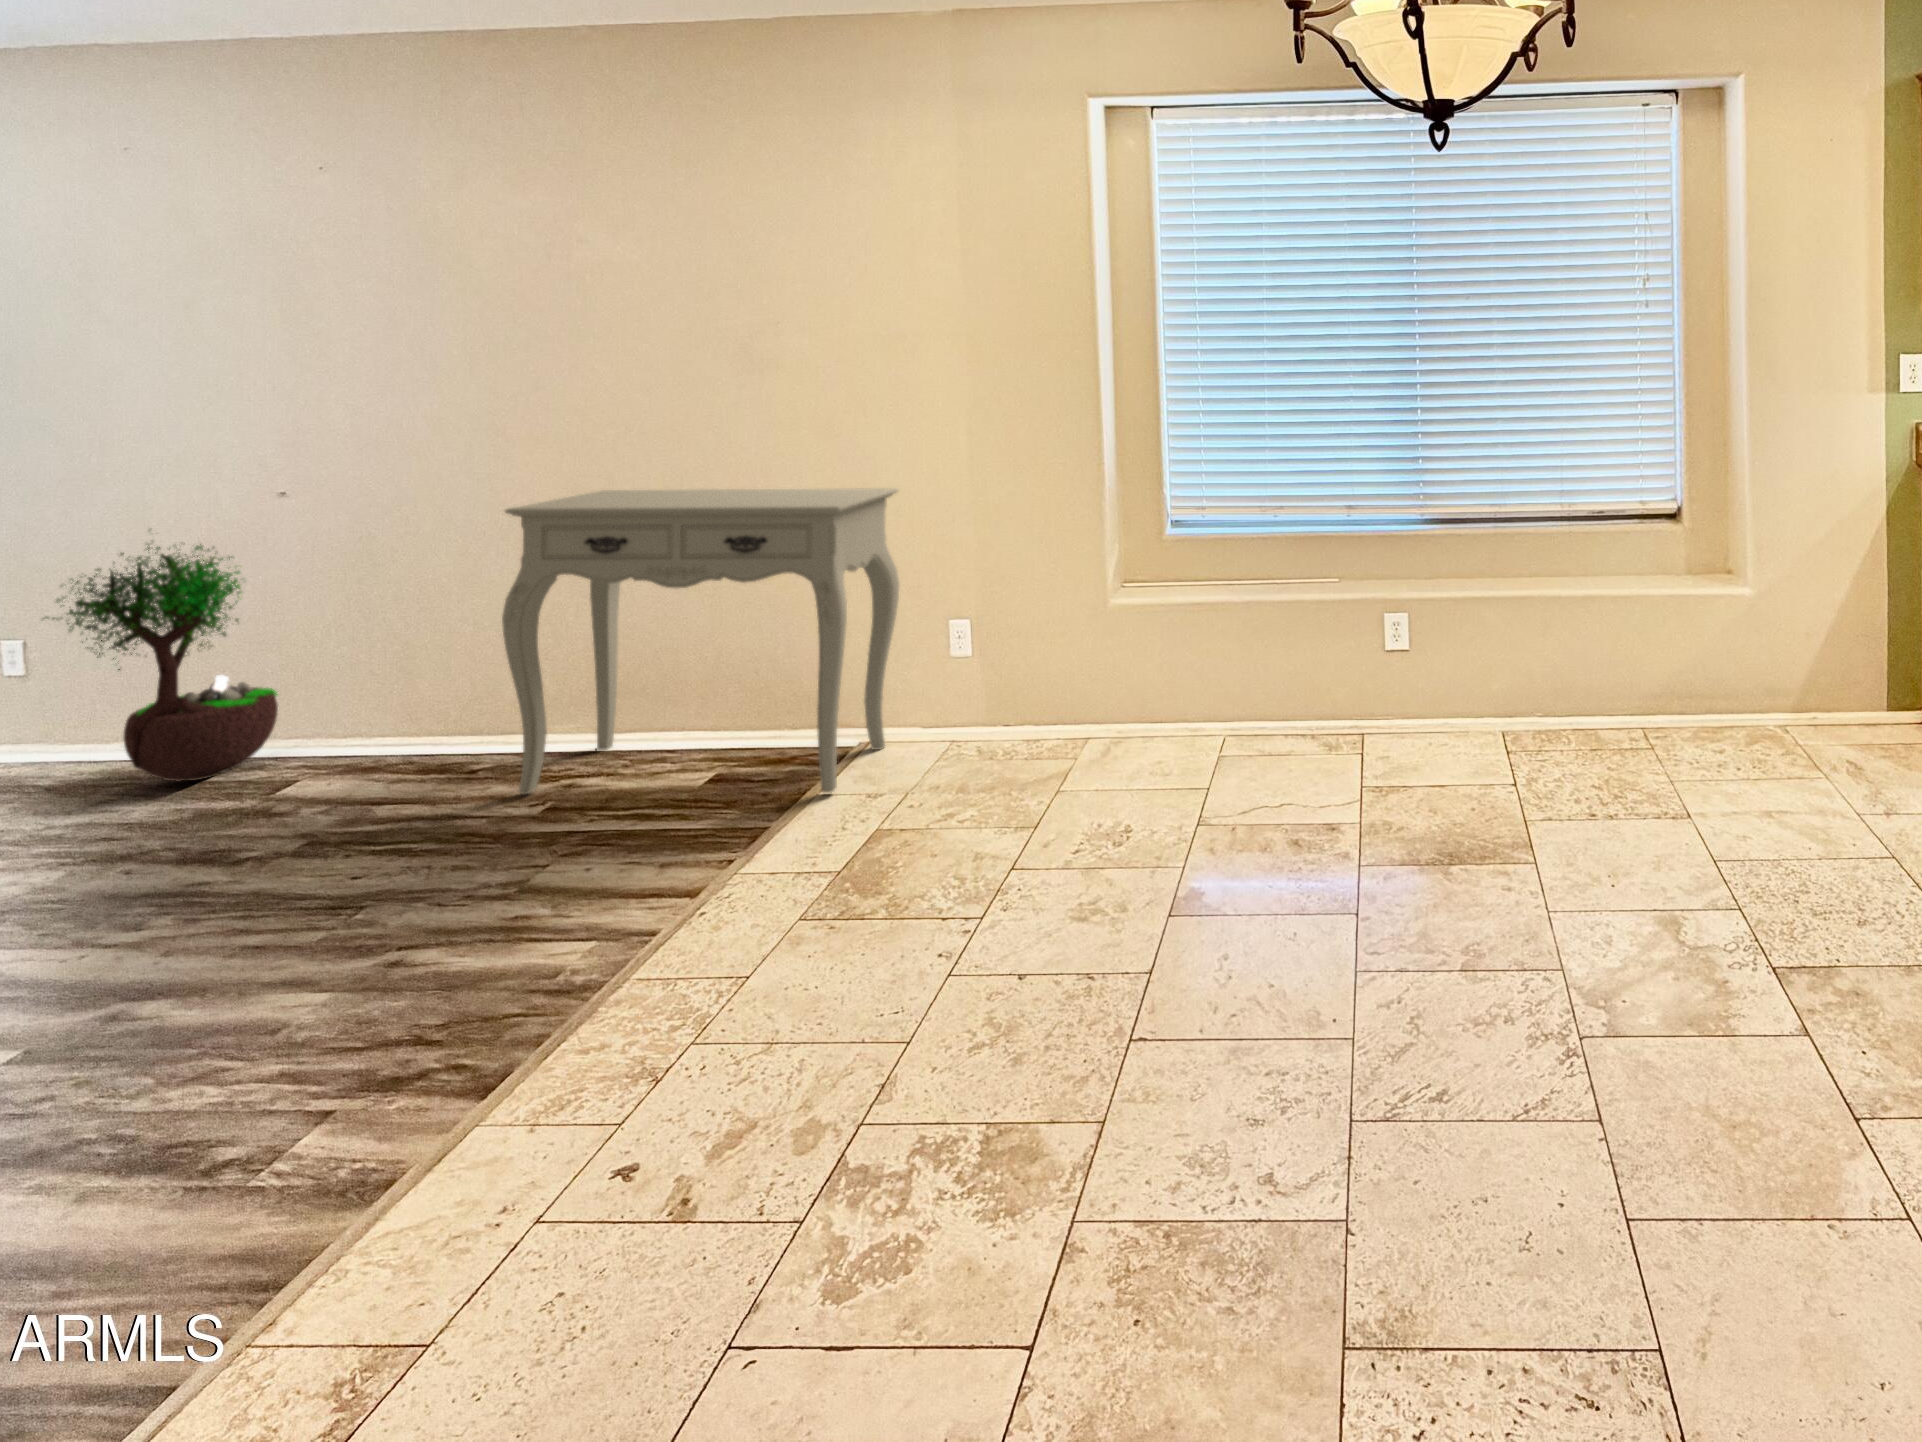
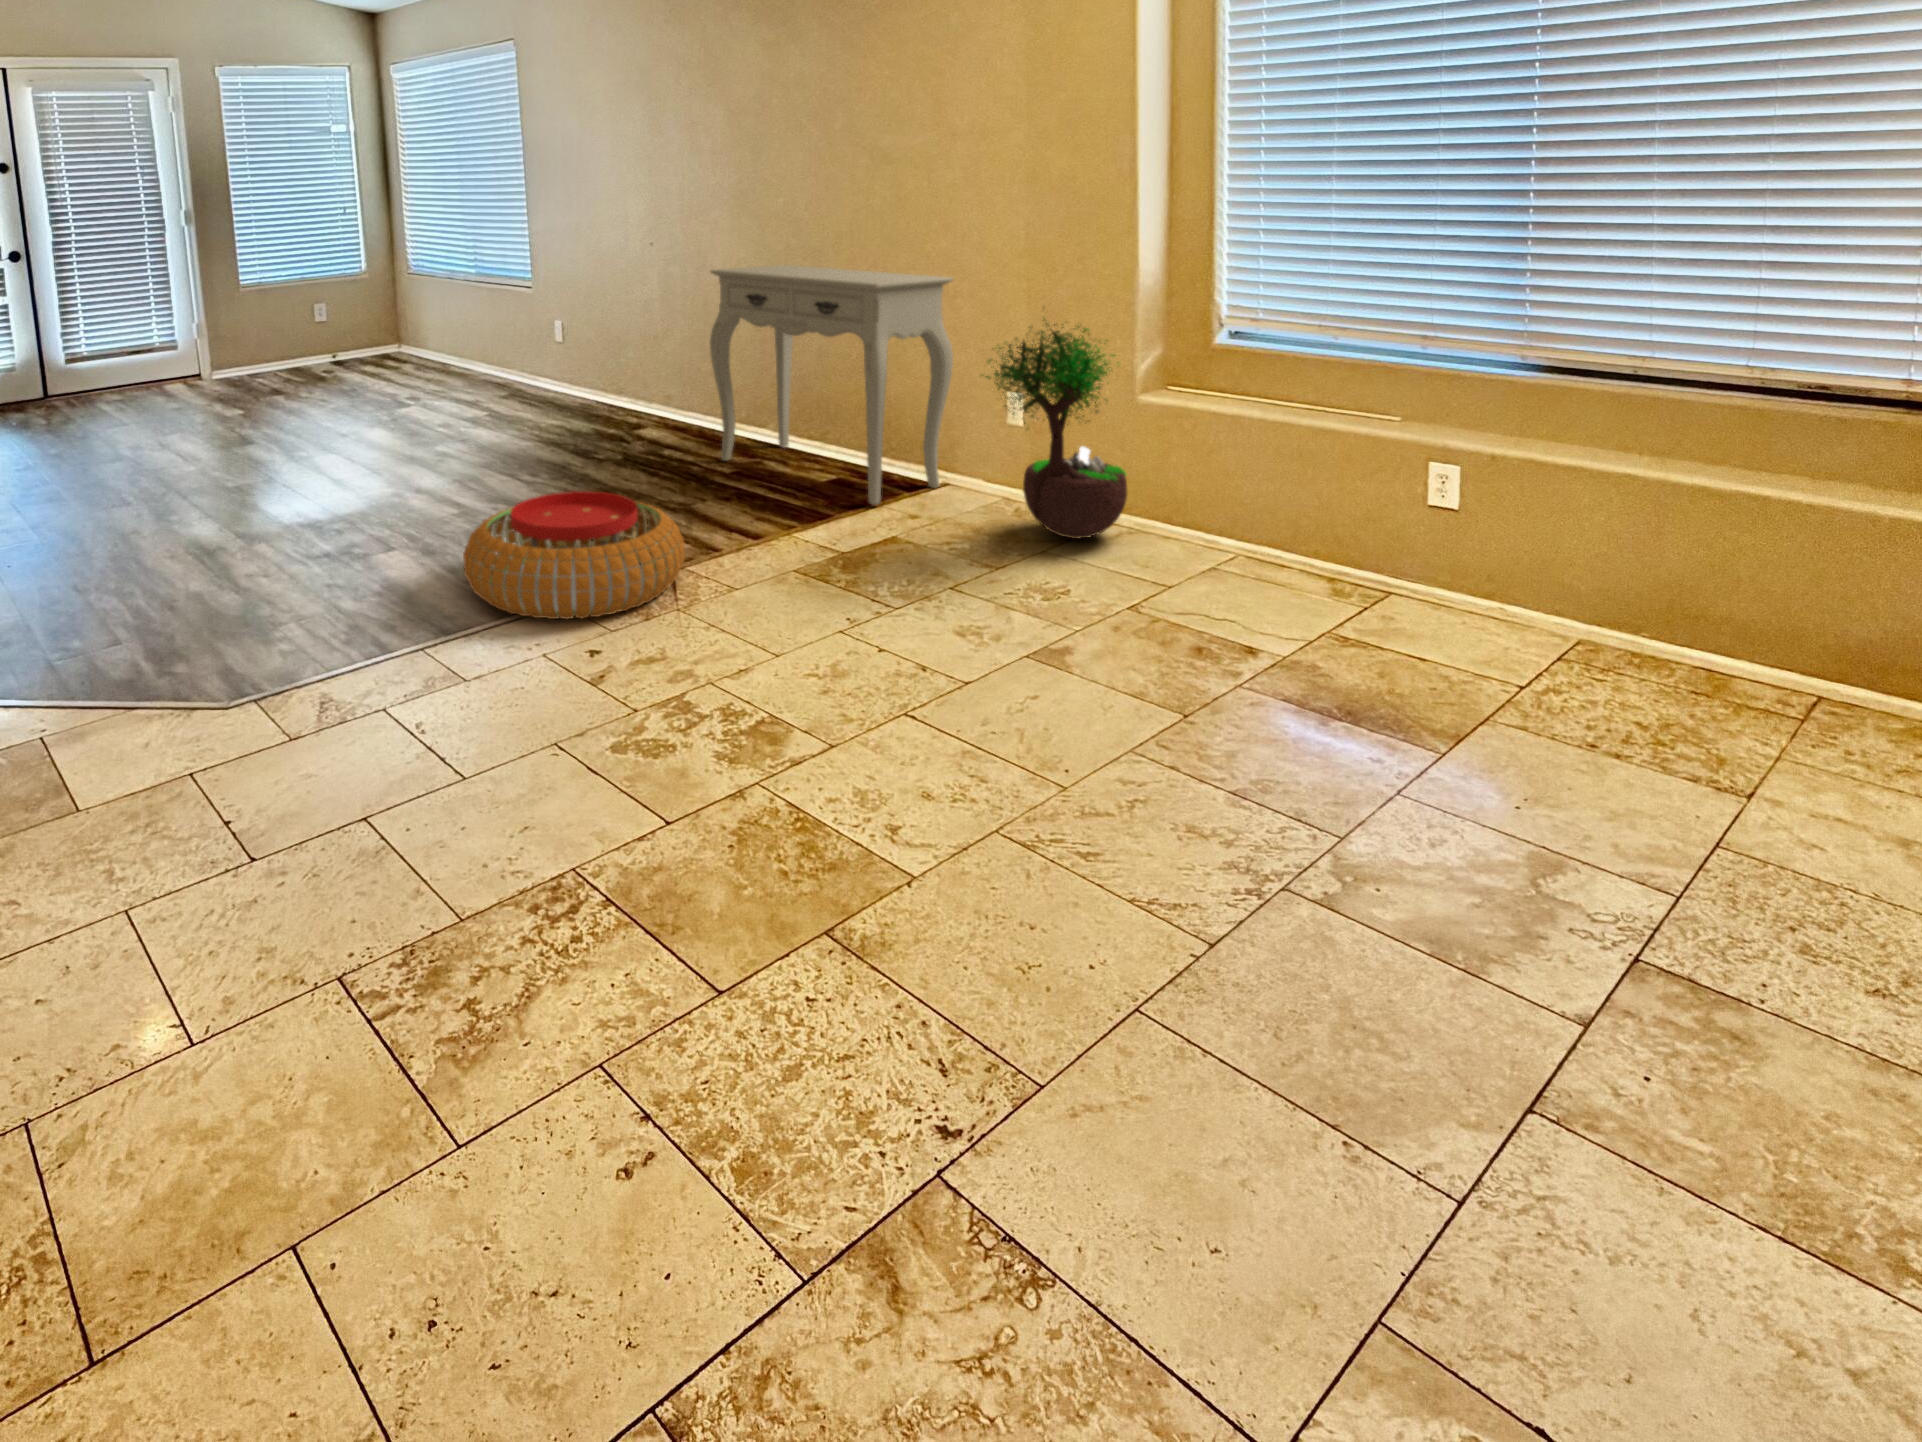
potted tree: present [53,543,278,782] -> present [980,319,1127,538]
pouf: none [174,897,661,1204] -> present [463,491,685,619]

